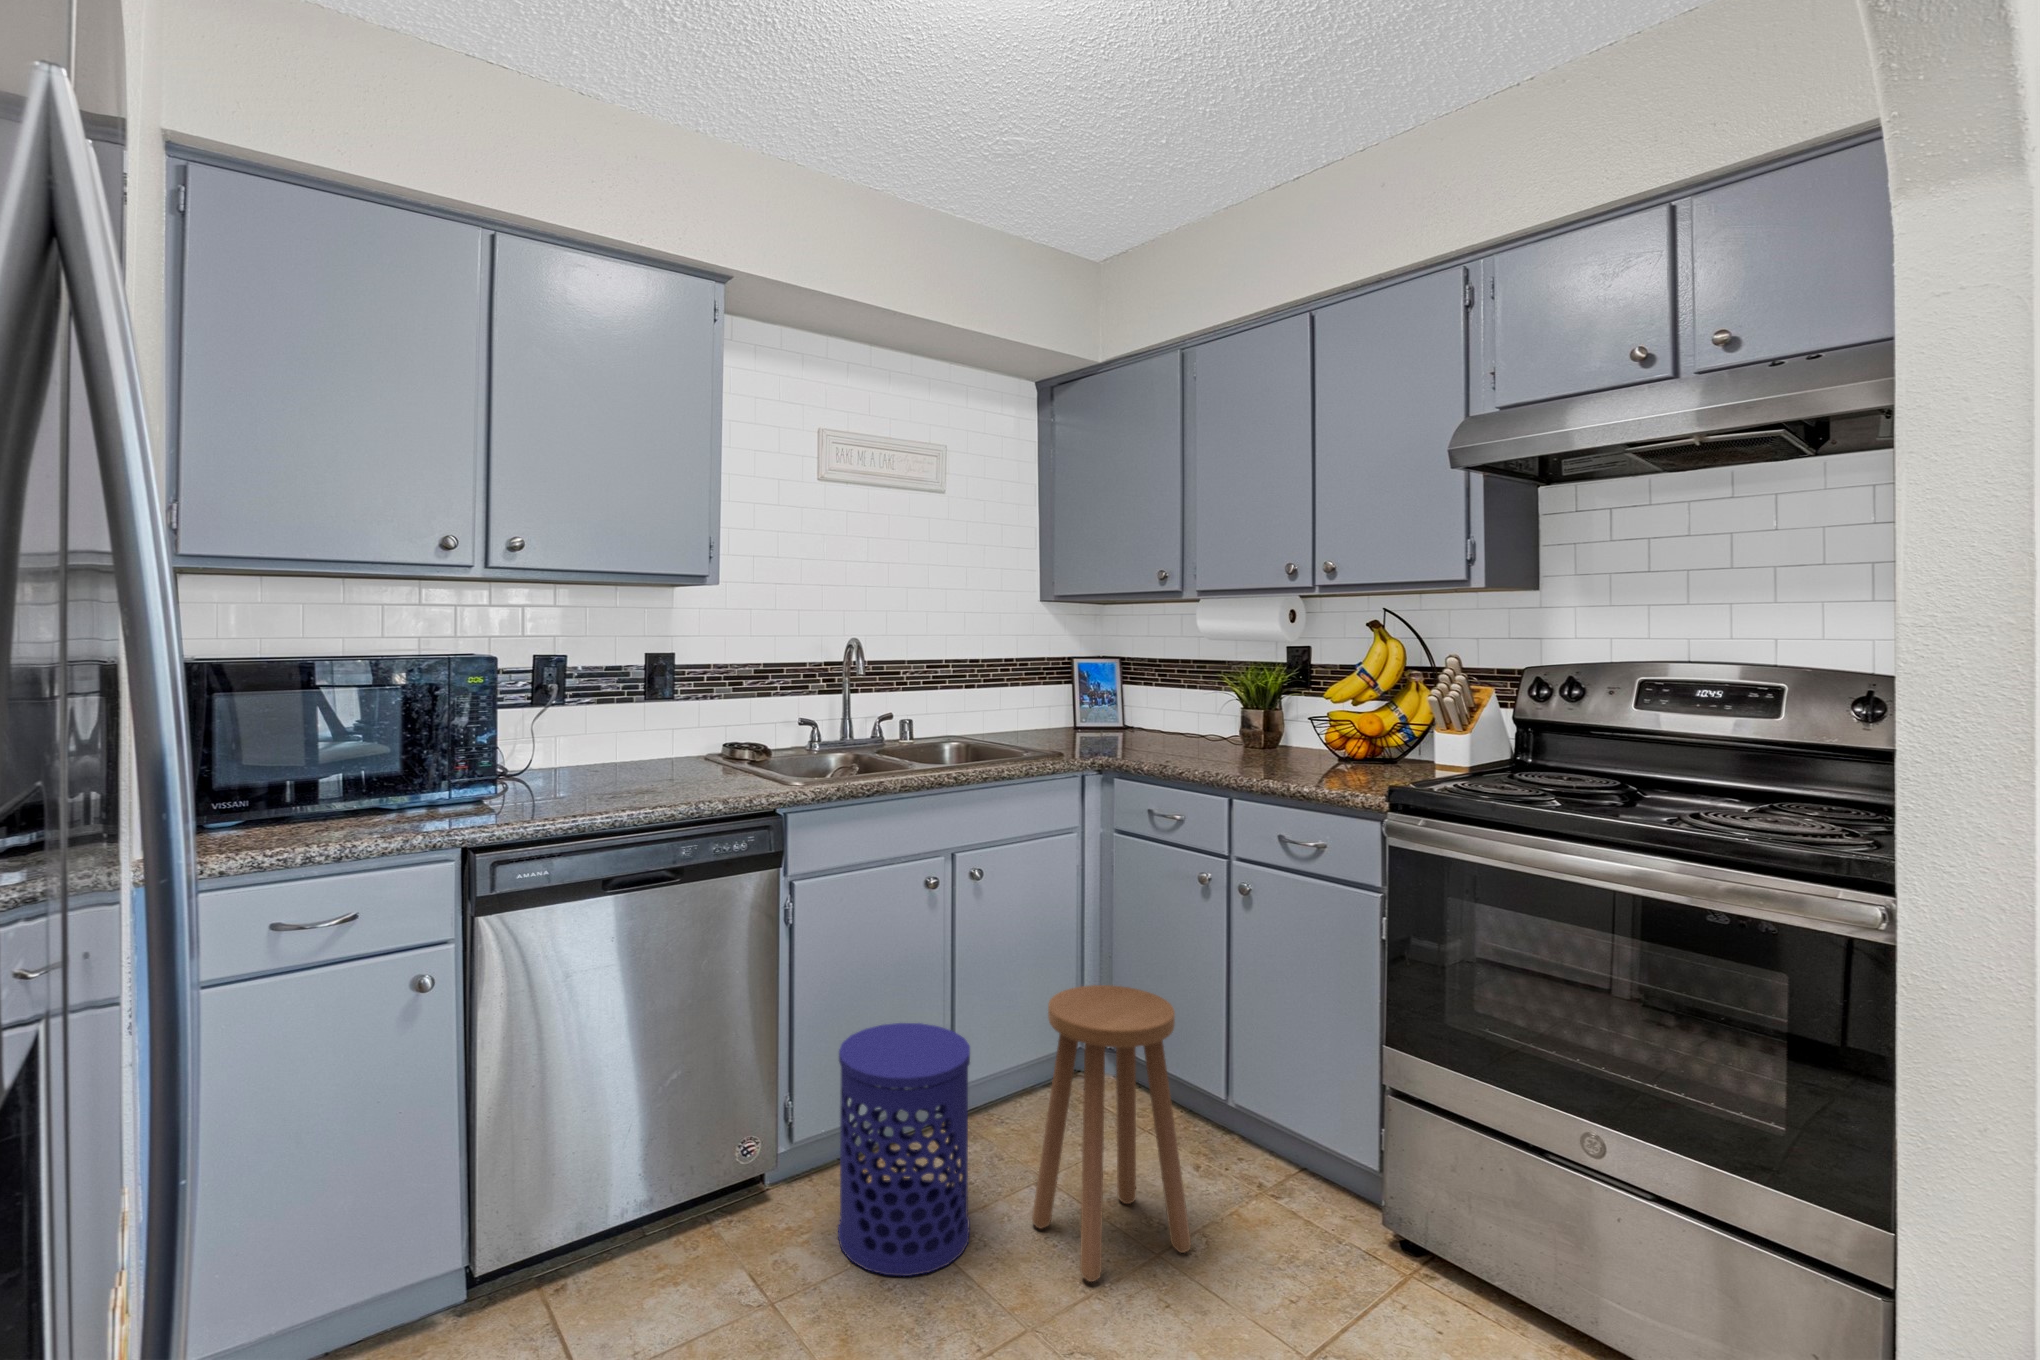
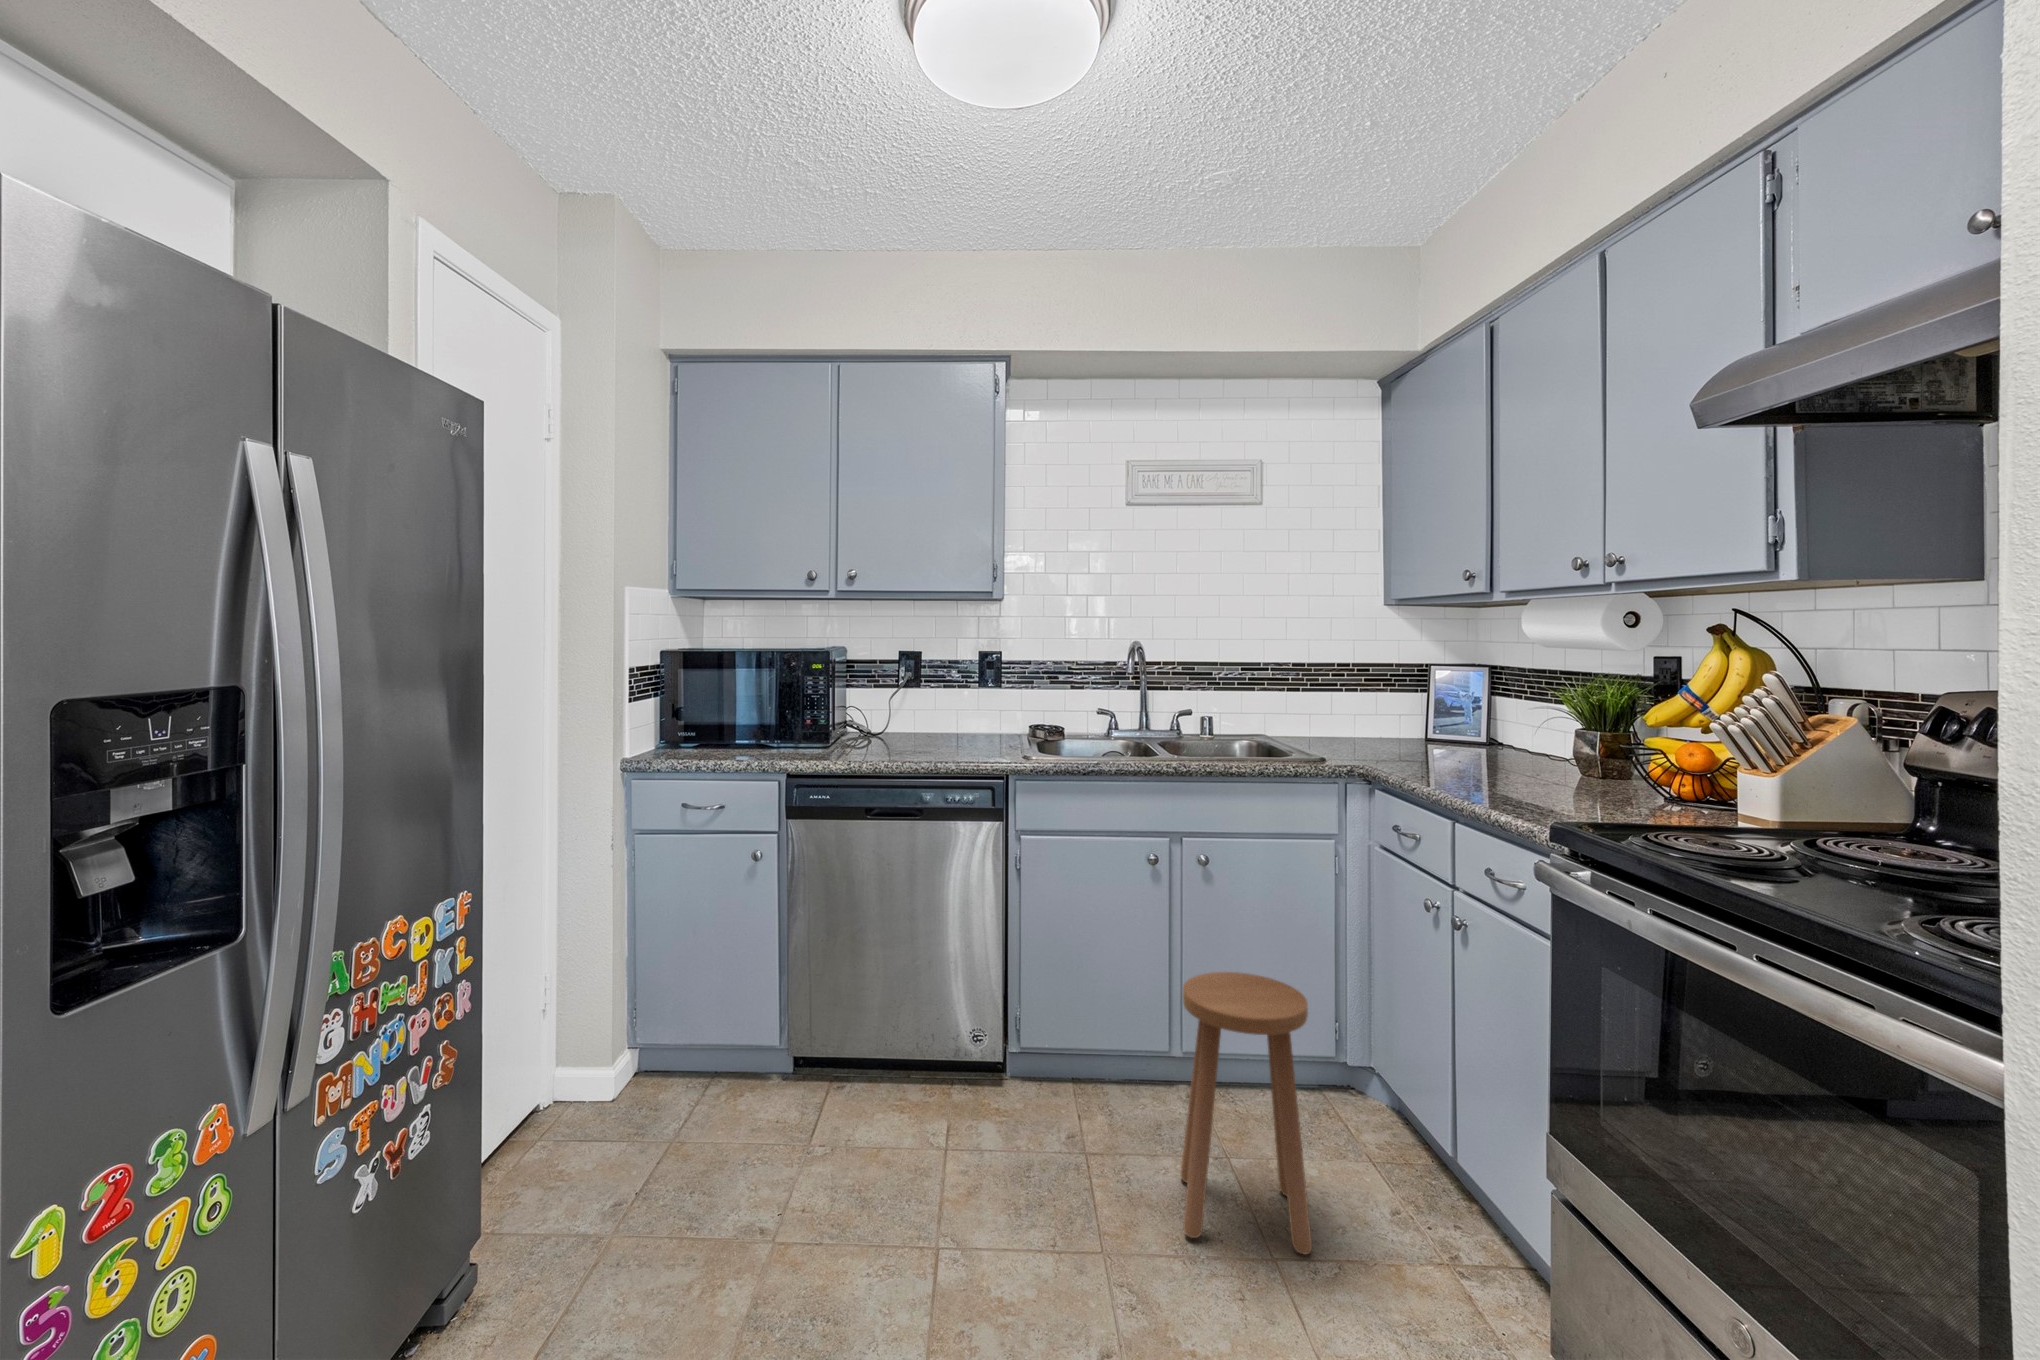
waste bin: present [838,1023,970,1276] -> none [1019,967,1132,1176]

